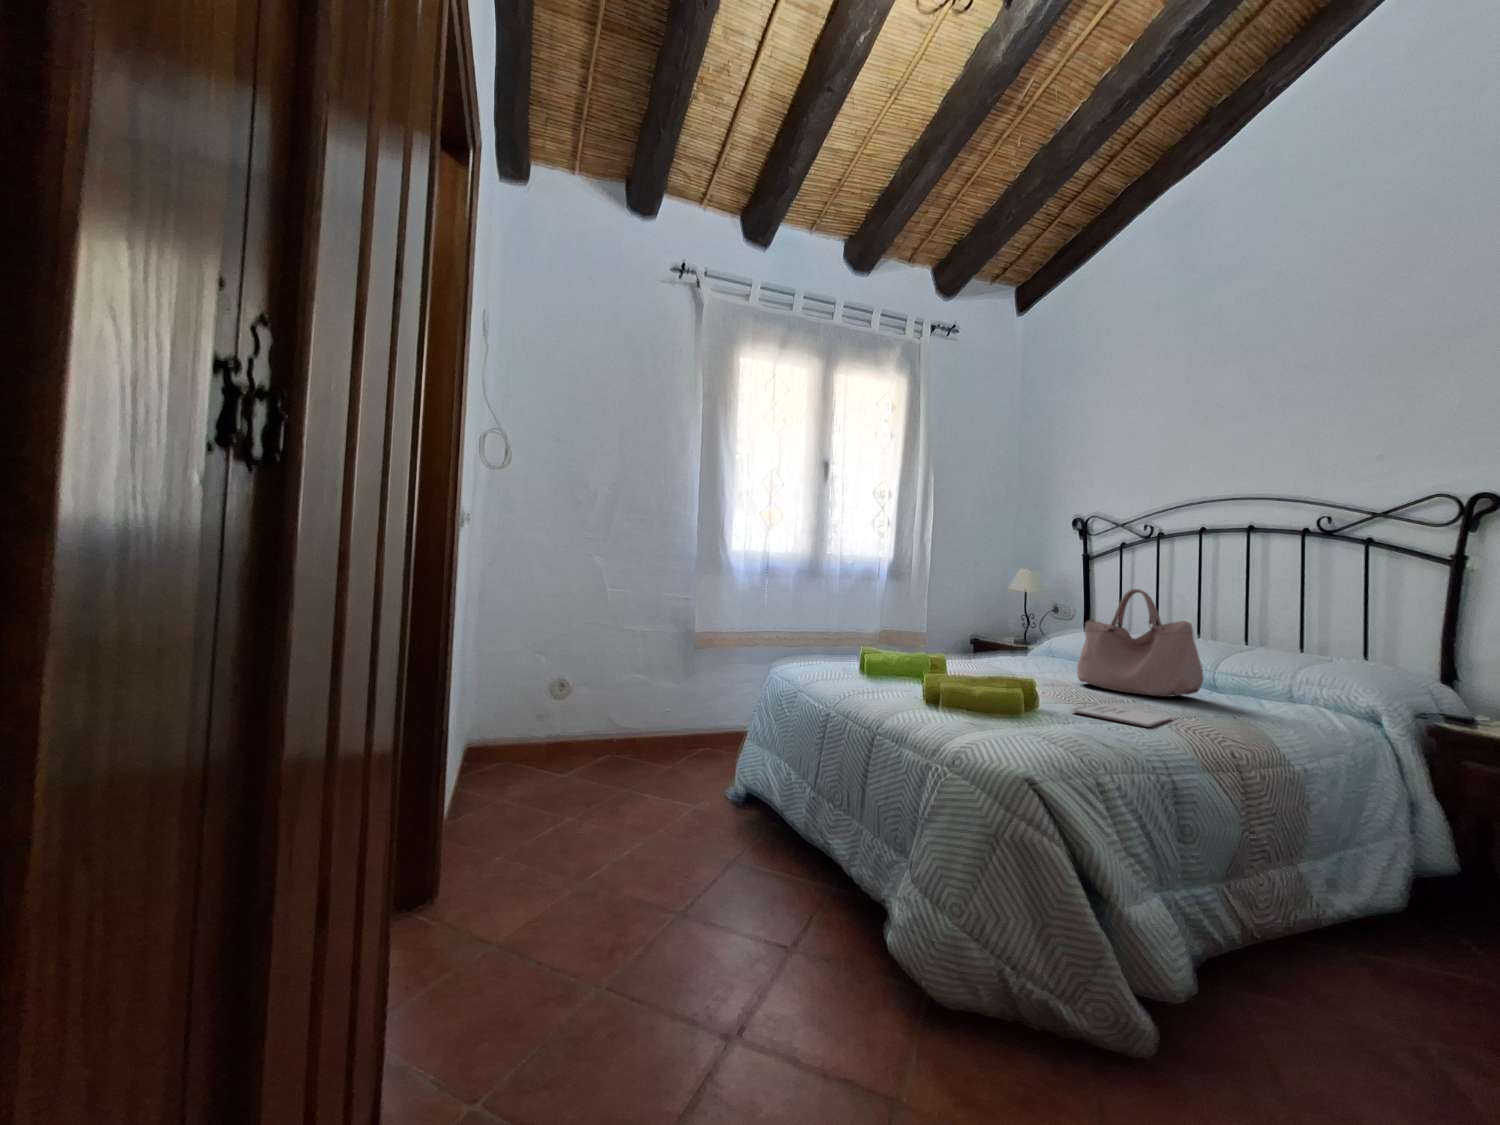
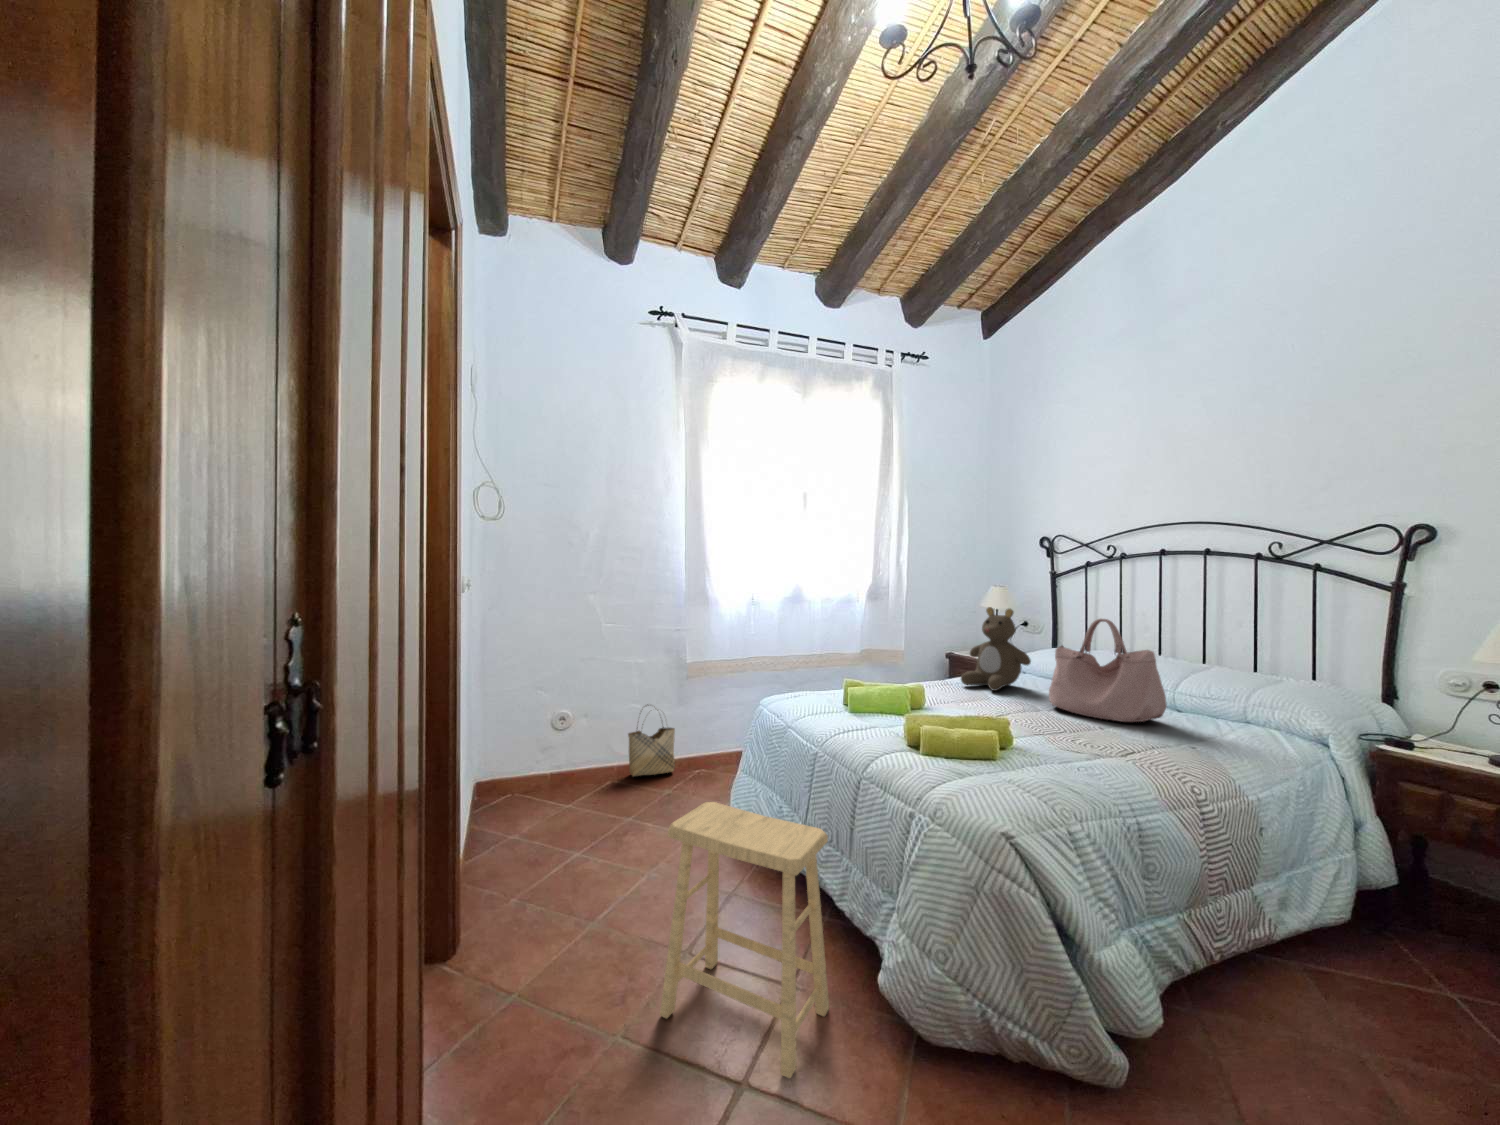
teddy bear: none [983,584,1058,670] -> present [961,607,1031,691]
woven basket: none [630,680,680,753] -> present [628,705,675,777]
notebook: present [1073,704,1173,727] -> none [1044,736,1138,766]
footstool: none [657,749,840,1027] -> present [660,802,829,1078]

